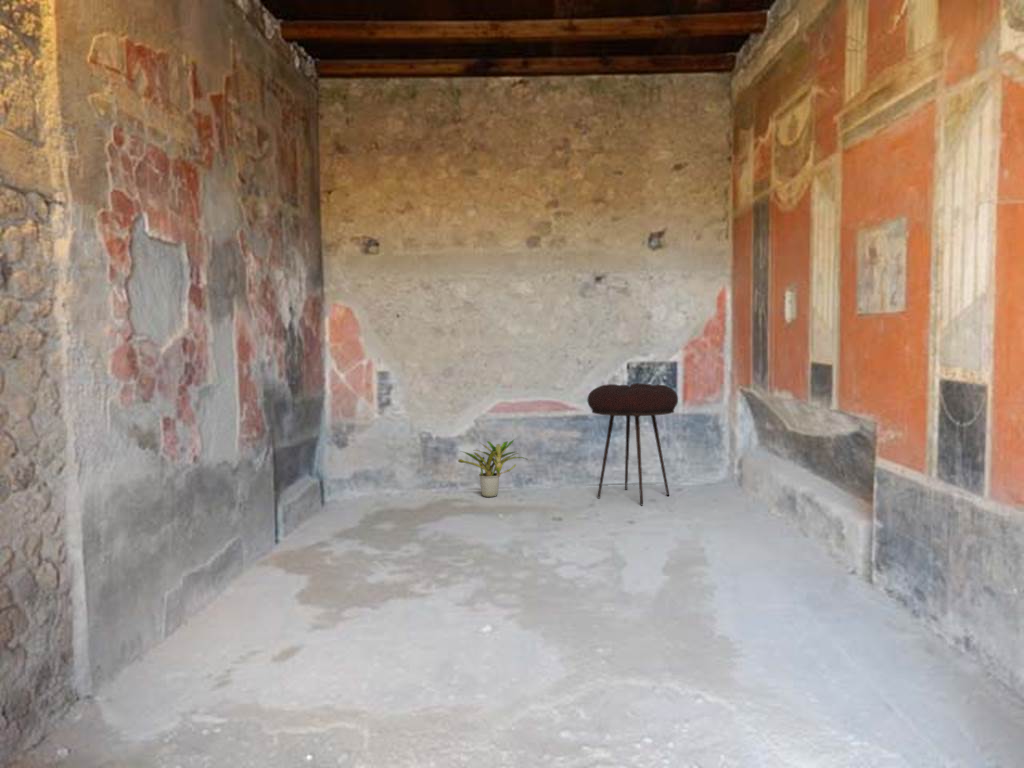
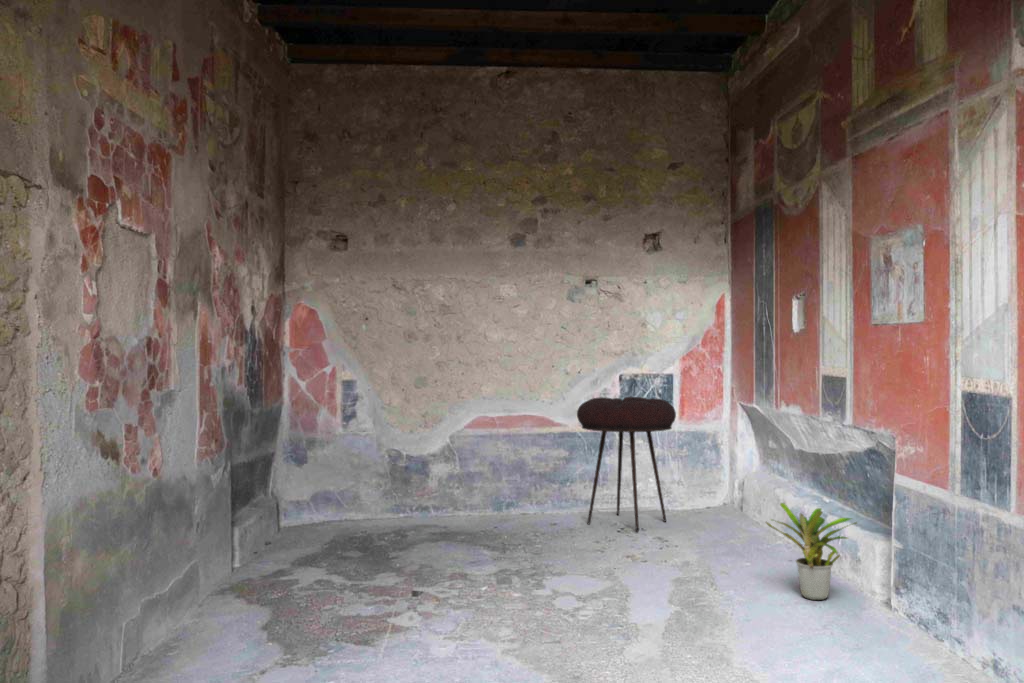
potted plant: present [458,440,524,497] -> present [766,503,857,600]

